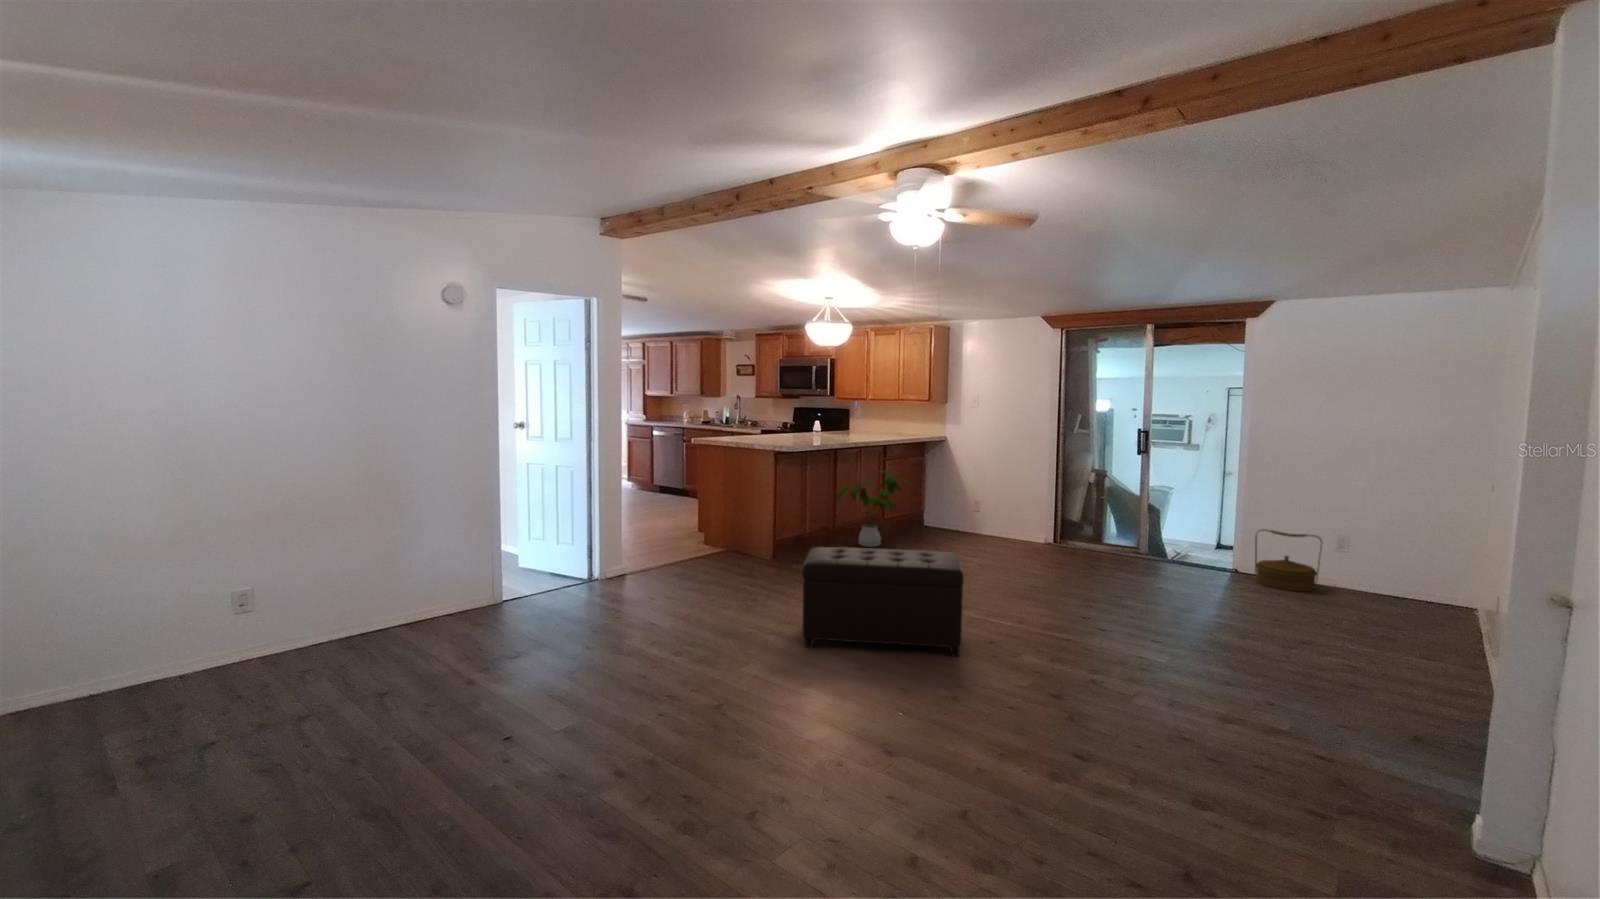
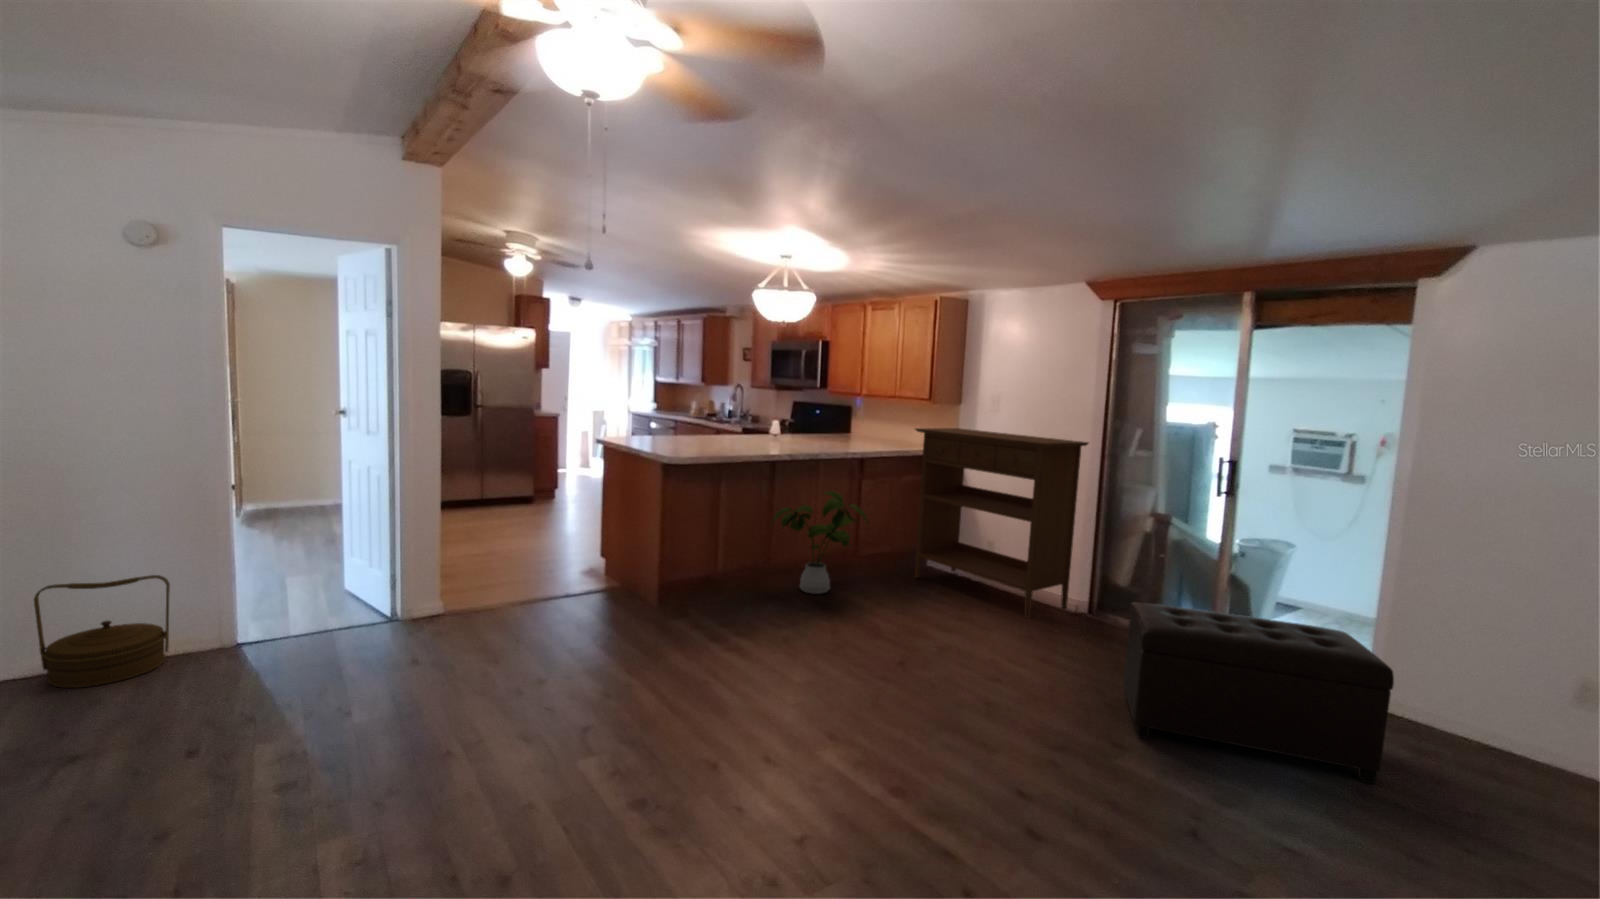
console table: none [923,421,1051,549] -> present [915,428,1089,618]
woven basket: present [1255,529,1322,591] -> present [34,575,170,688]
ottoman: present [802,547,964,656] -> present [1123,602,1394,784]

